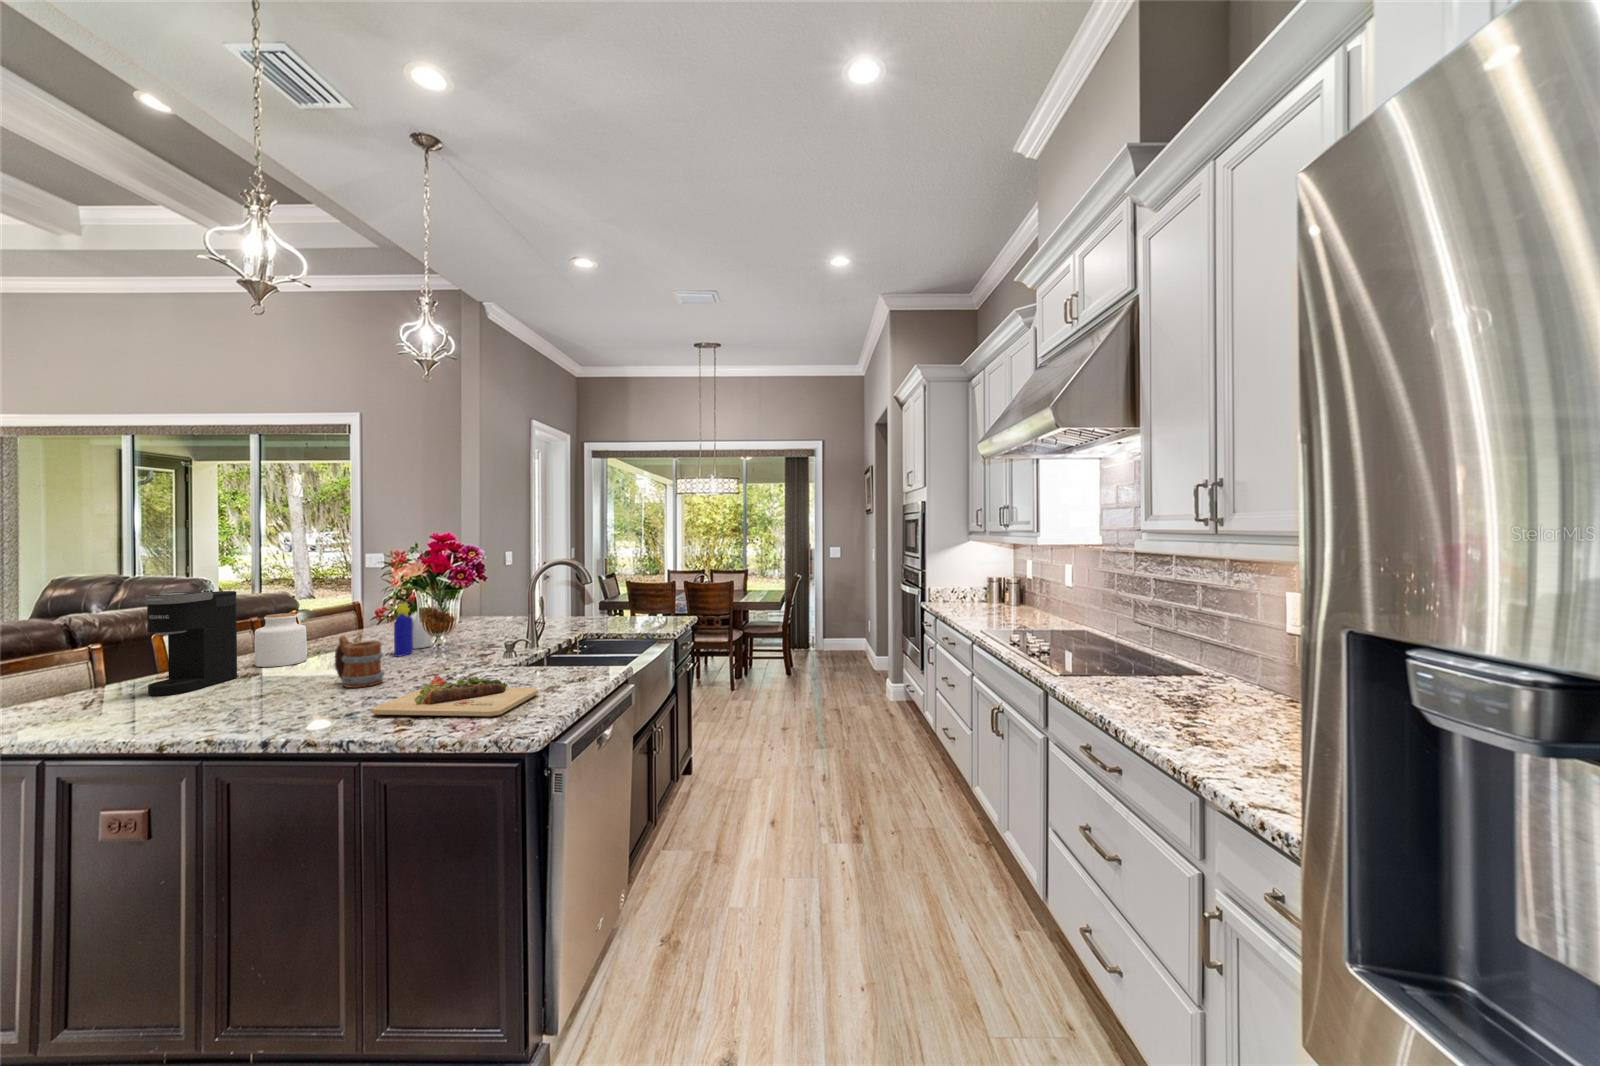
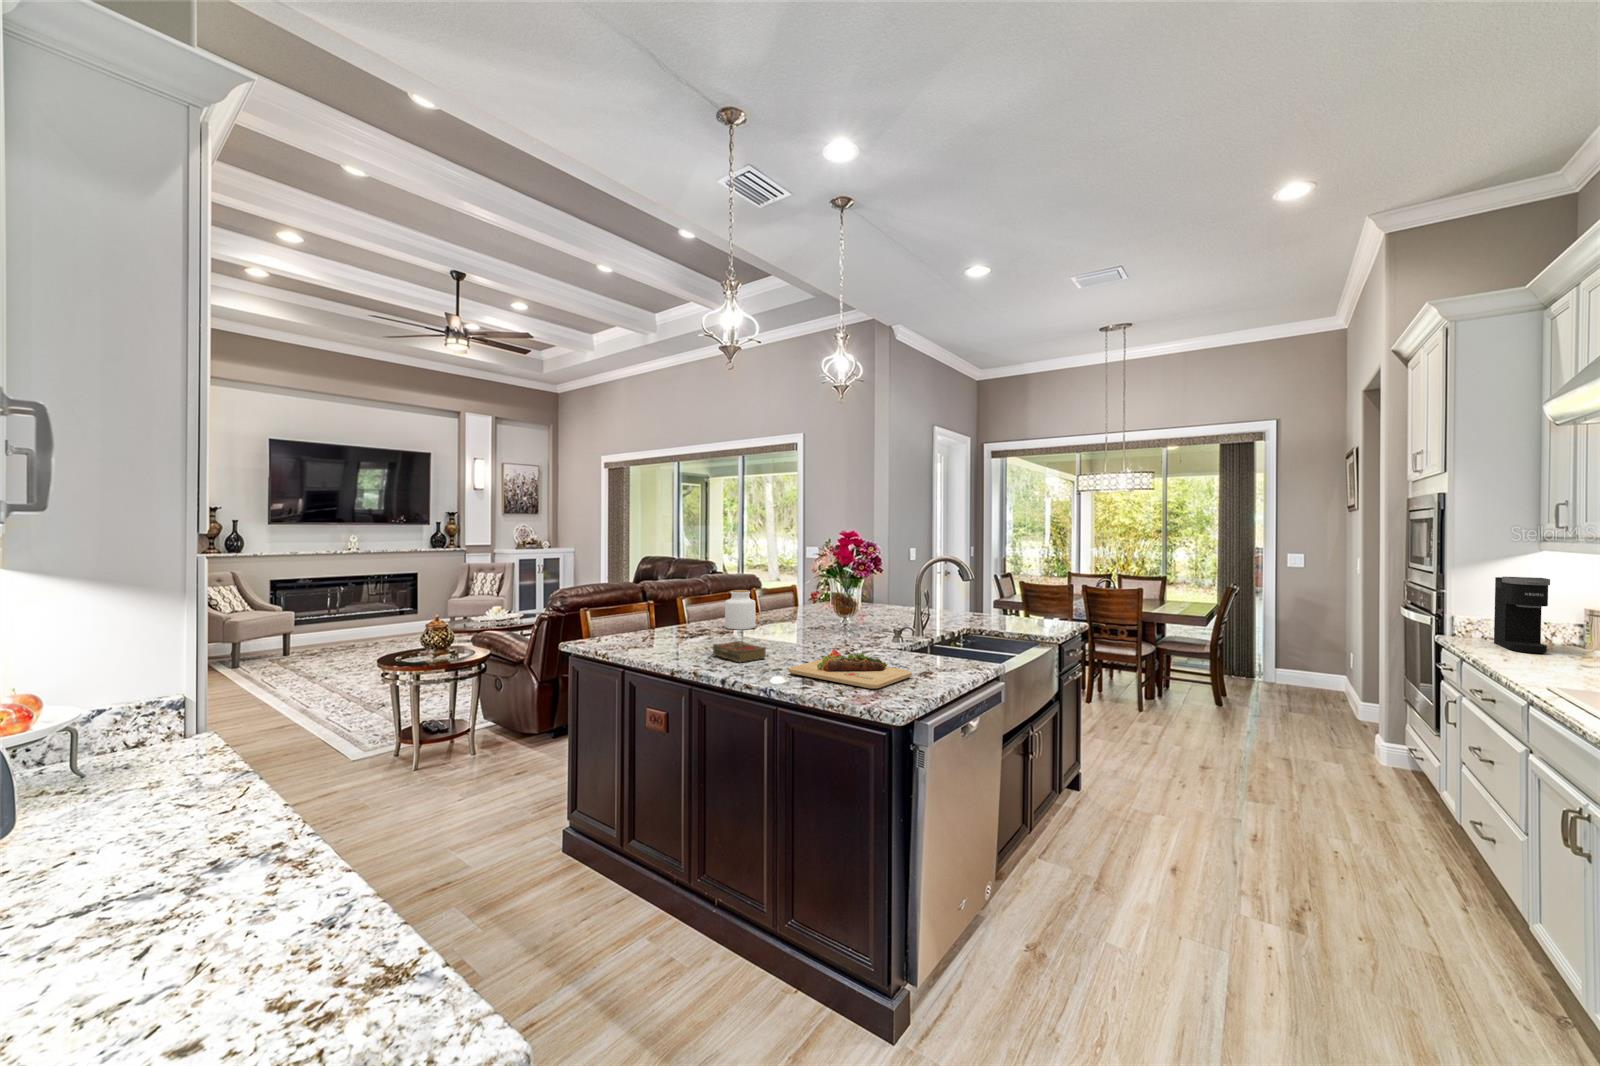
coffee maker: present [145,591,237,696] -> present [1494,577,1550,653]
bottle: present [394,604,431,656] -> none [812,589,841,632]
mug: present [335,636,384,688] -> none [770,610,802,652]
book: none [238,682,331,712] -> present [713,641,766,662]

